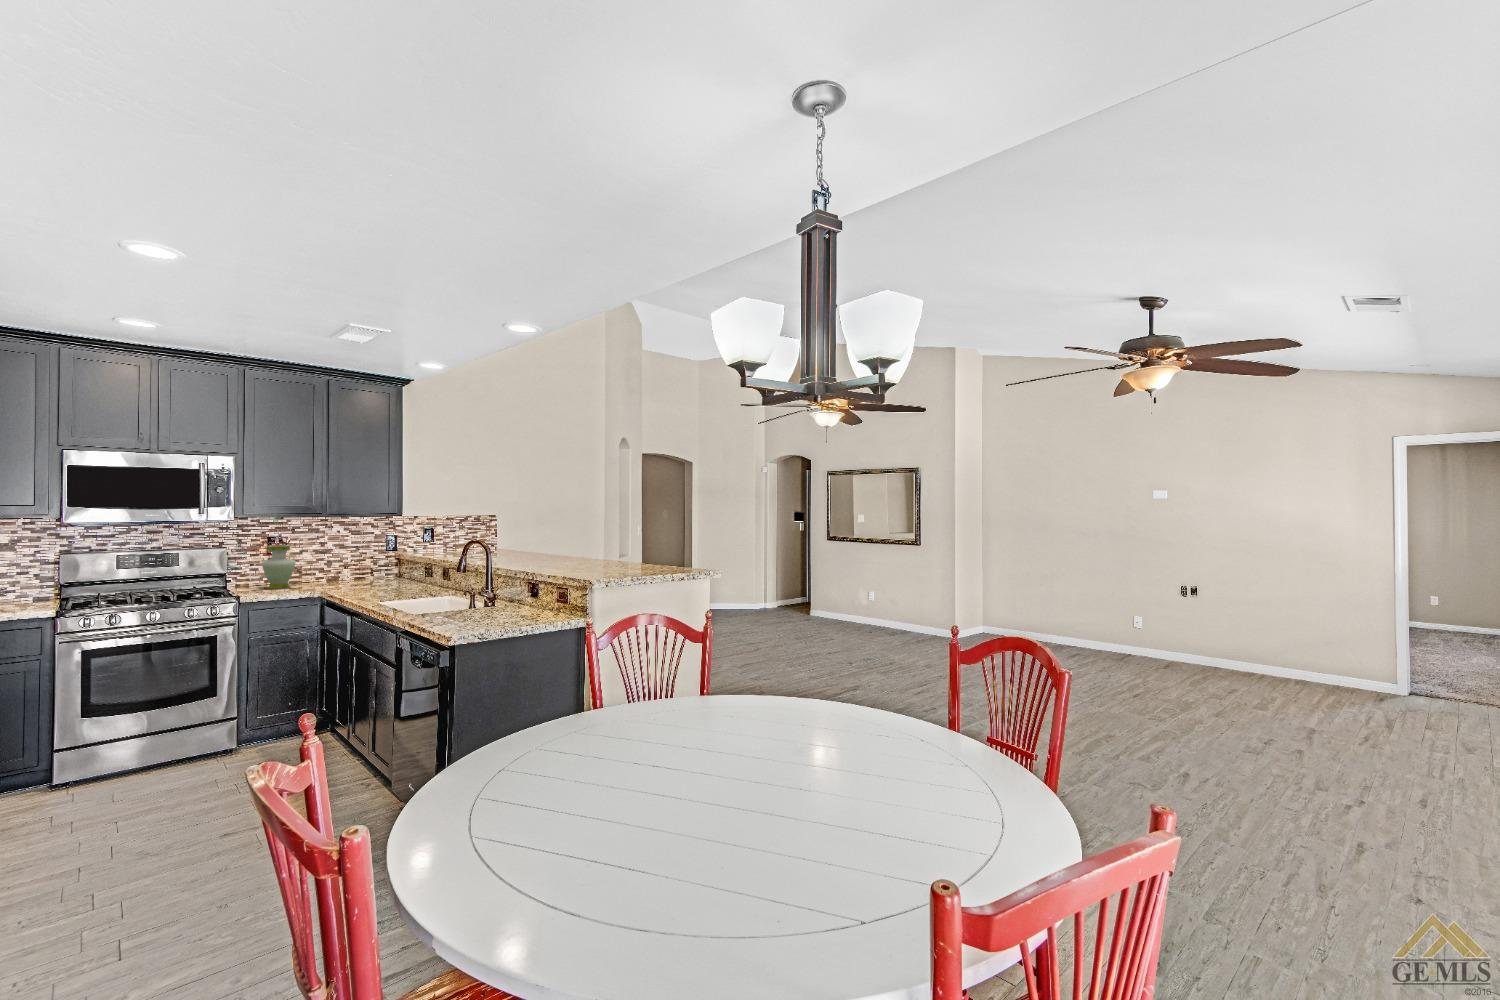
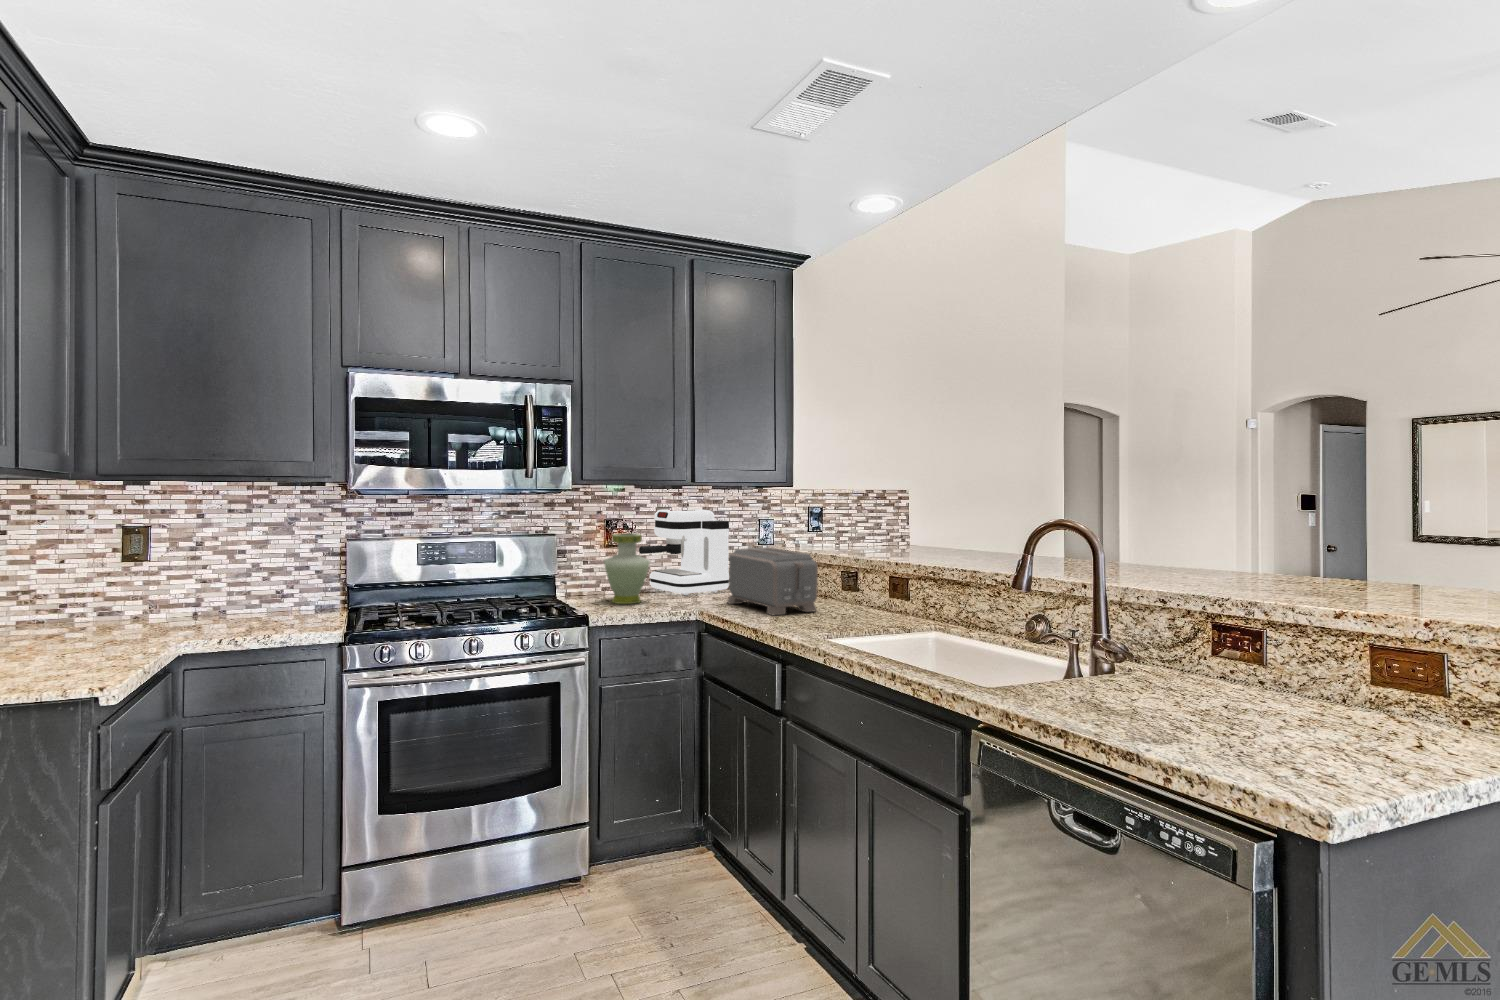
coffee maker: none [294,529,359,583] -> present [639,509,729,595]
toaster: none [350,551,405,590] -> present [727,547,818,615]

